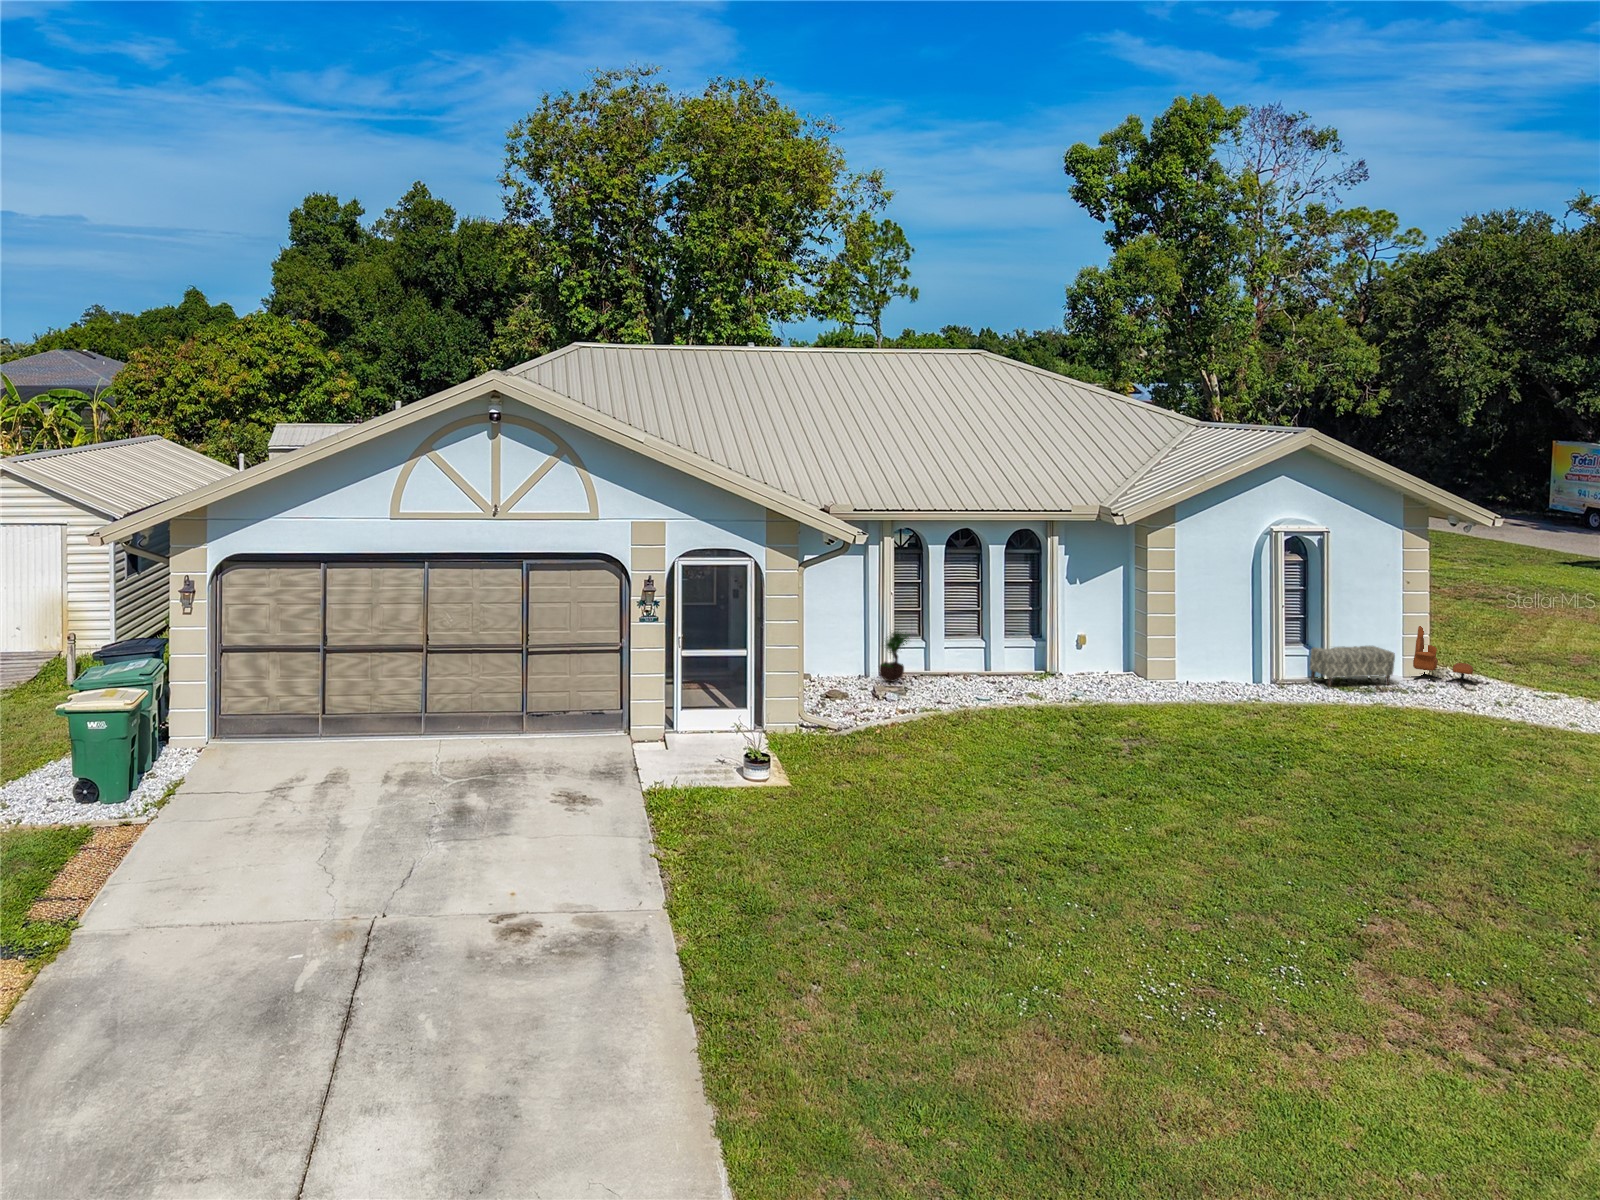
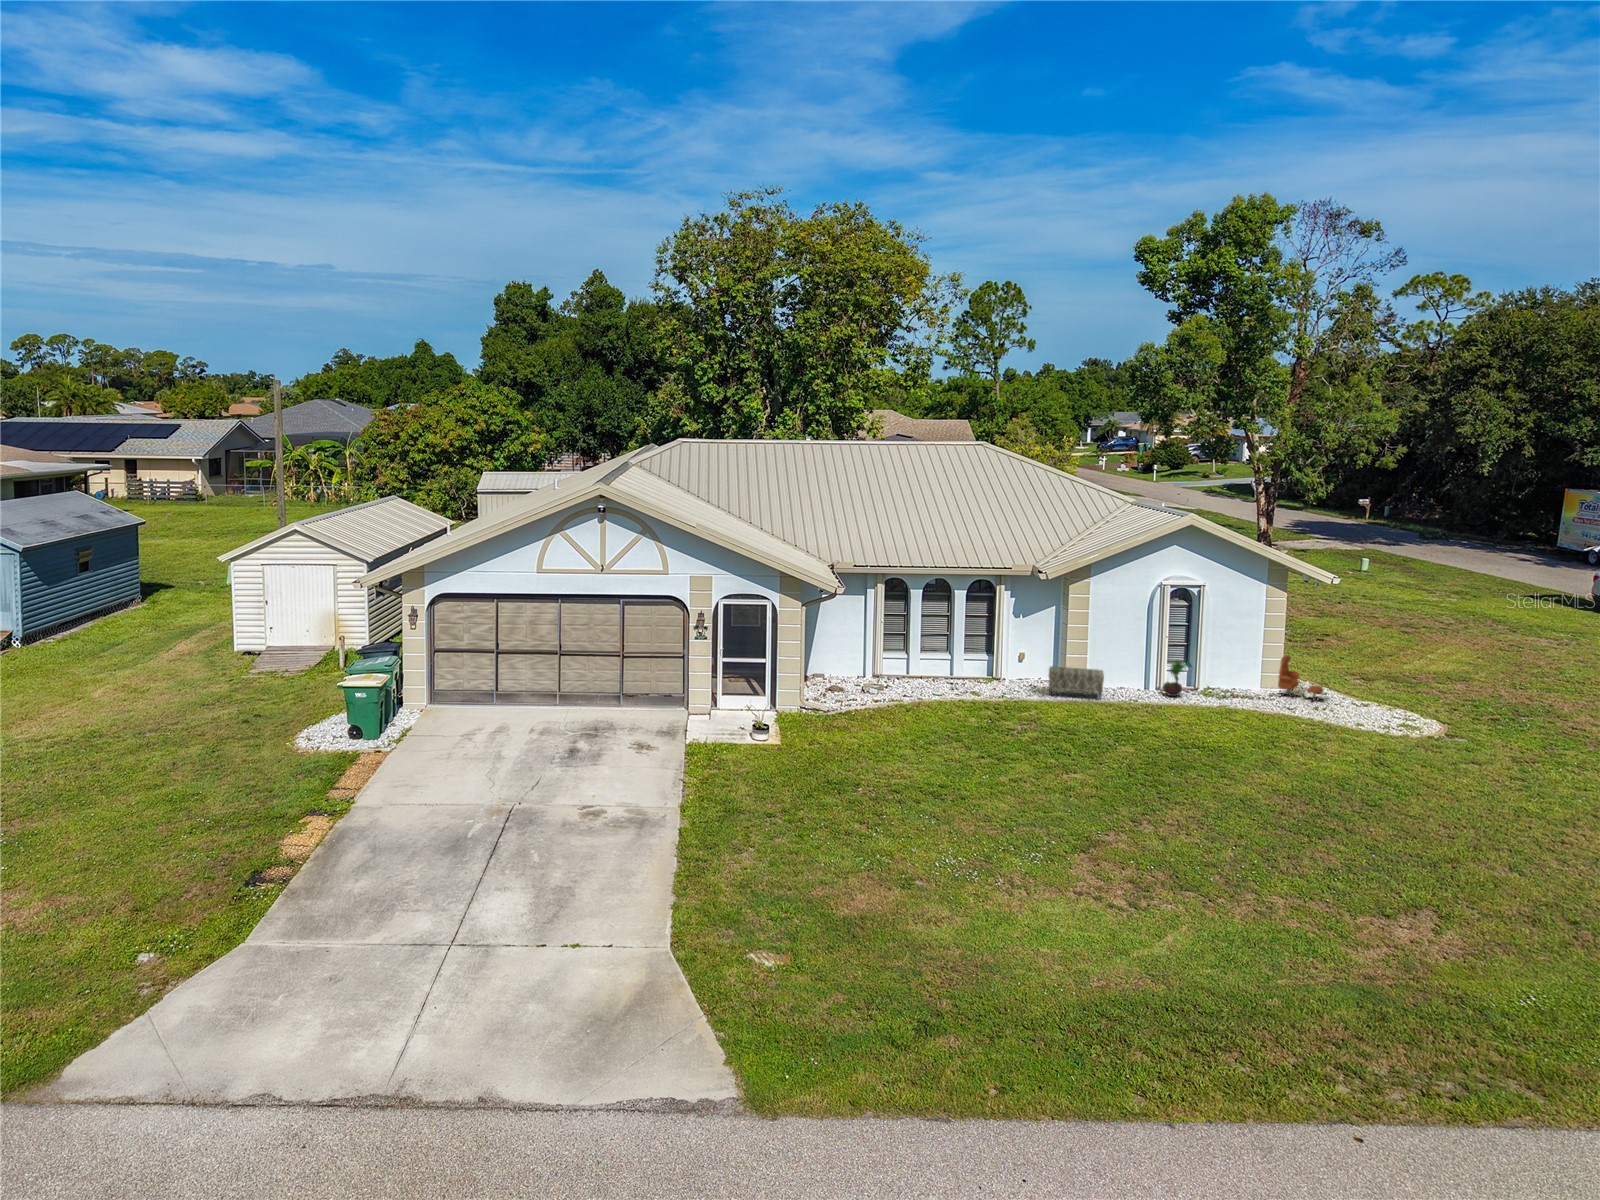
potted tree: present [880,631,910,682] -> present [1163,660,1187,696]
bench: present [1310,646,1395,687] -> present [1049,666,1104,699]

